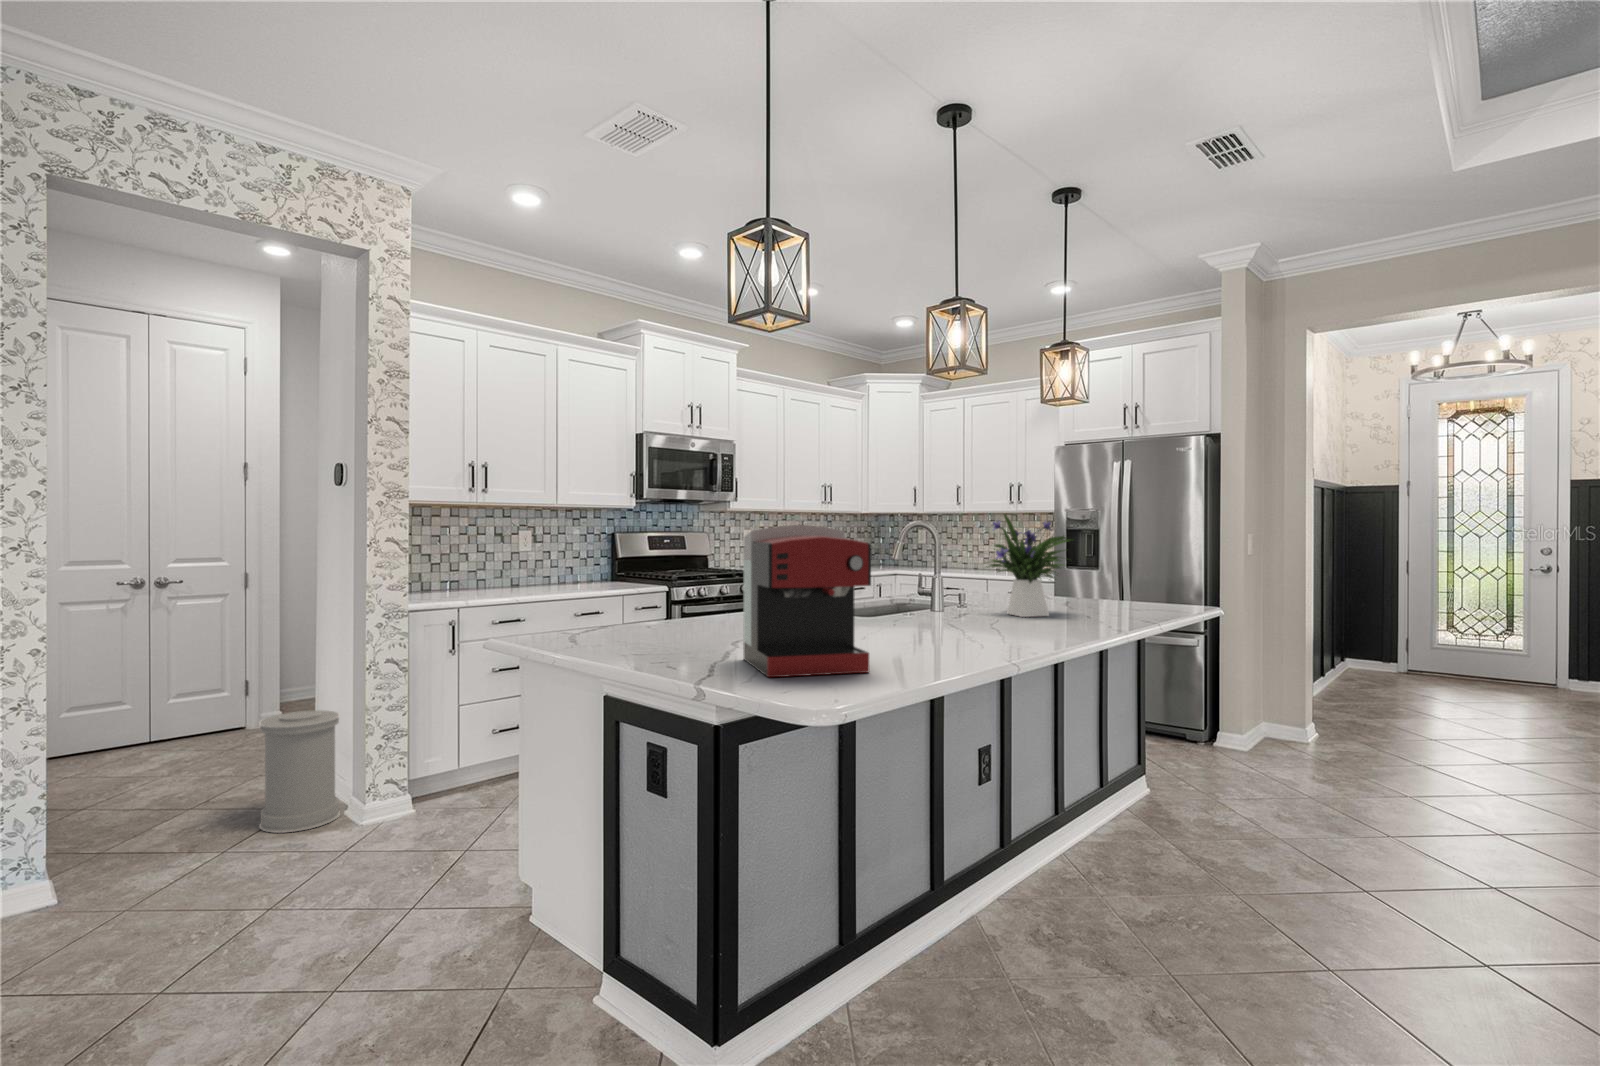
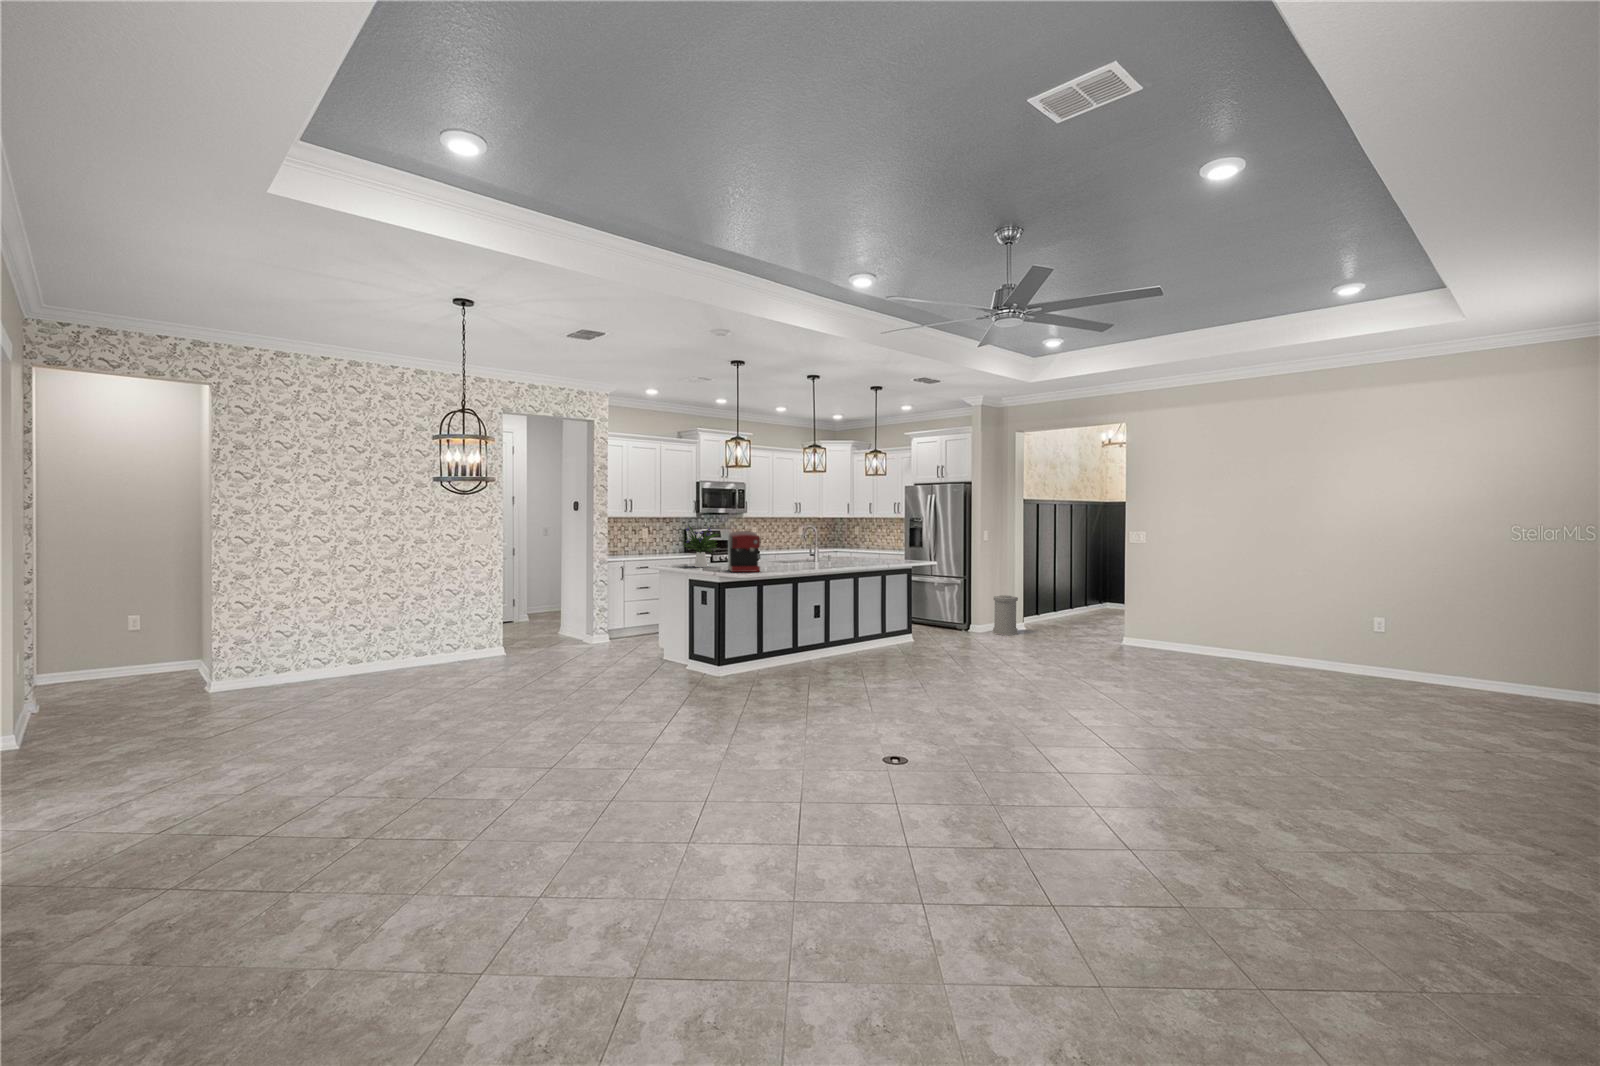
flower arrangement: present [986,514,1072,617] -> present [684,525,720,567]
trash can: present [259,710,340,833] -> present [993,595,1018,635]

